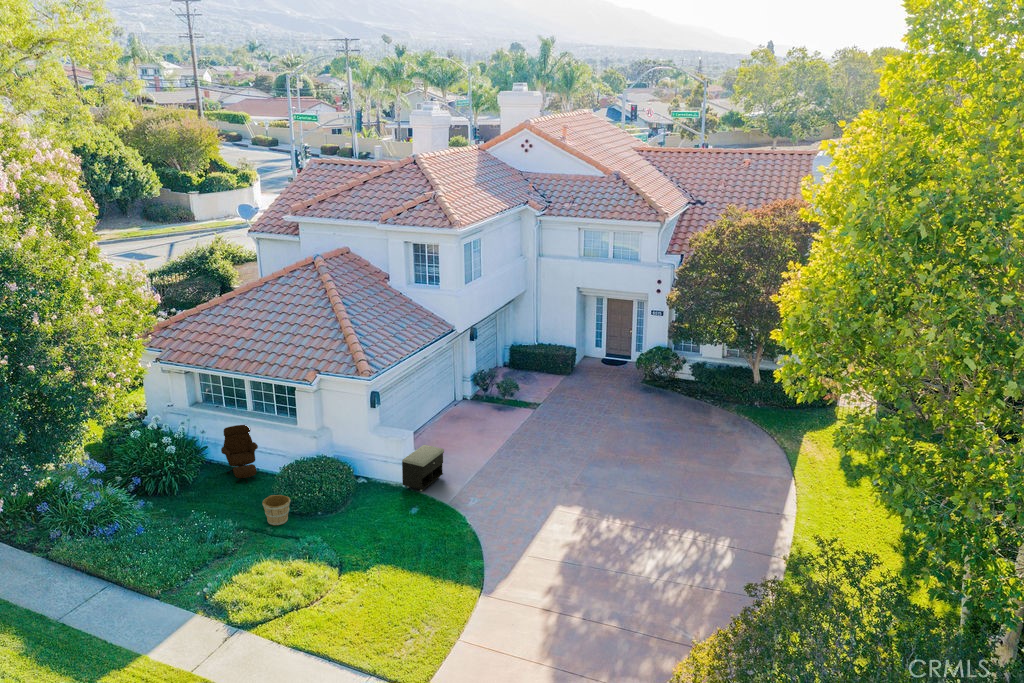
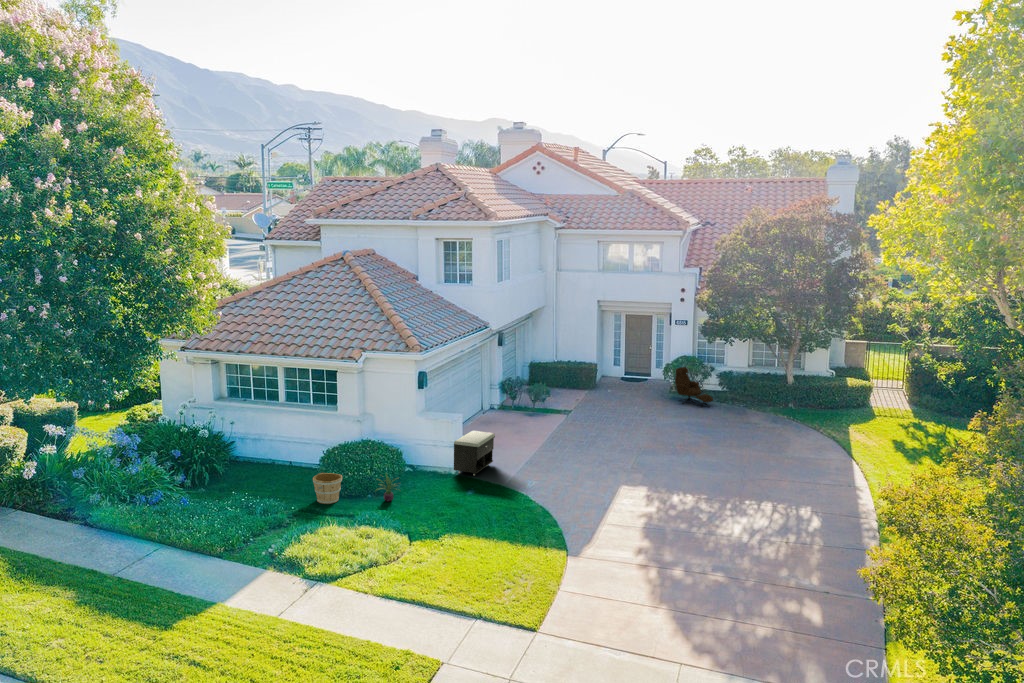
lounge chair: present [221,425,258,483] -> present [675,367,713,405]
decorative plant: none [319,497,344,523] -> present [384,473,395,501]

